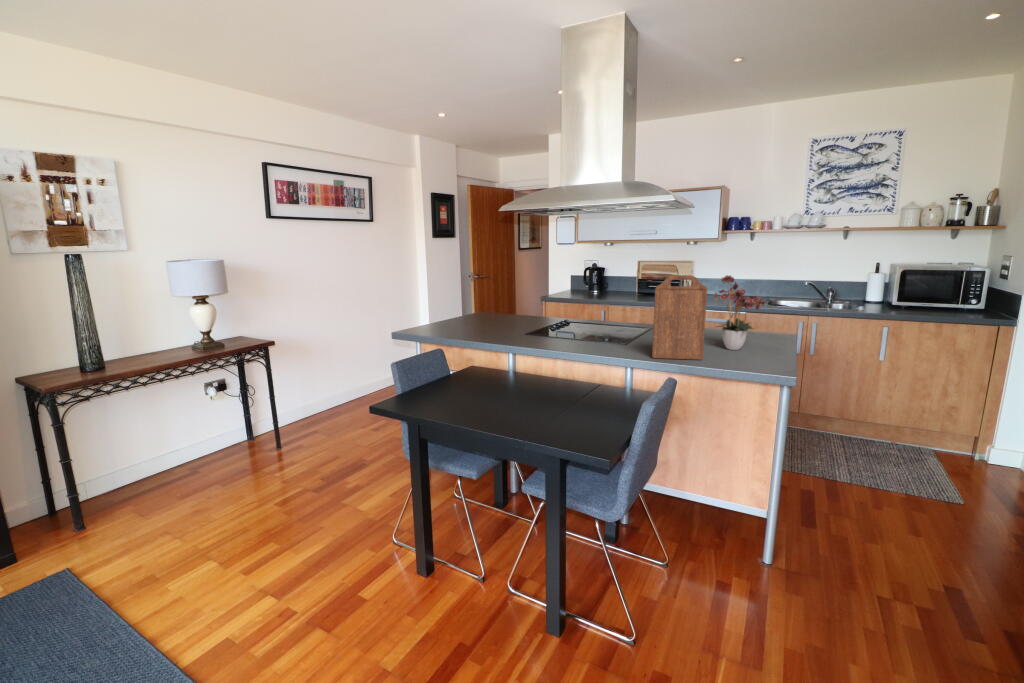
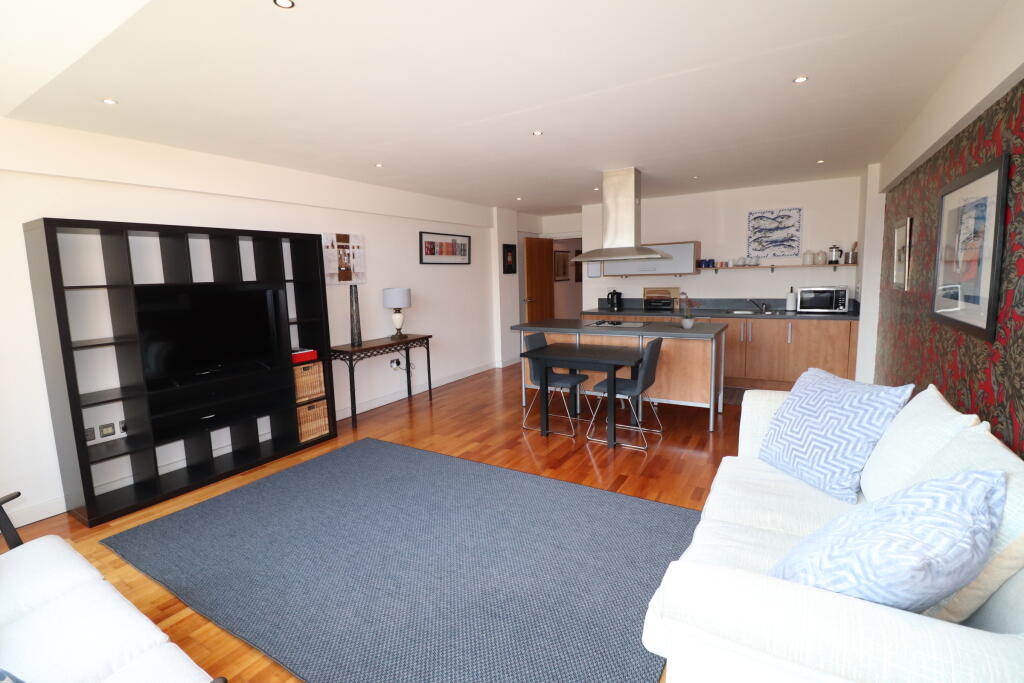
cutting board: present [652,275,707,360] -> none [646,291,670,331]

